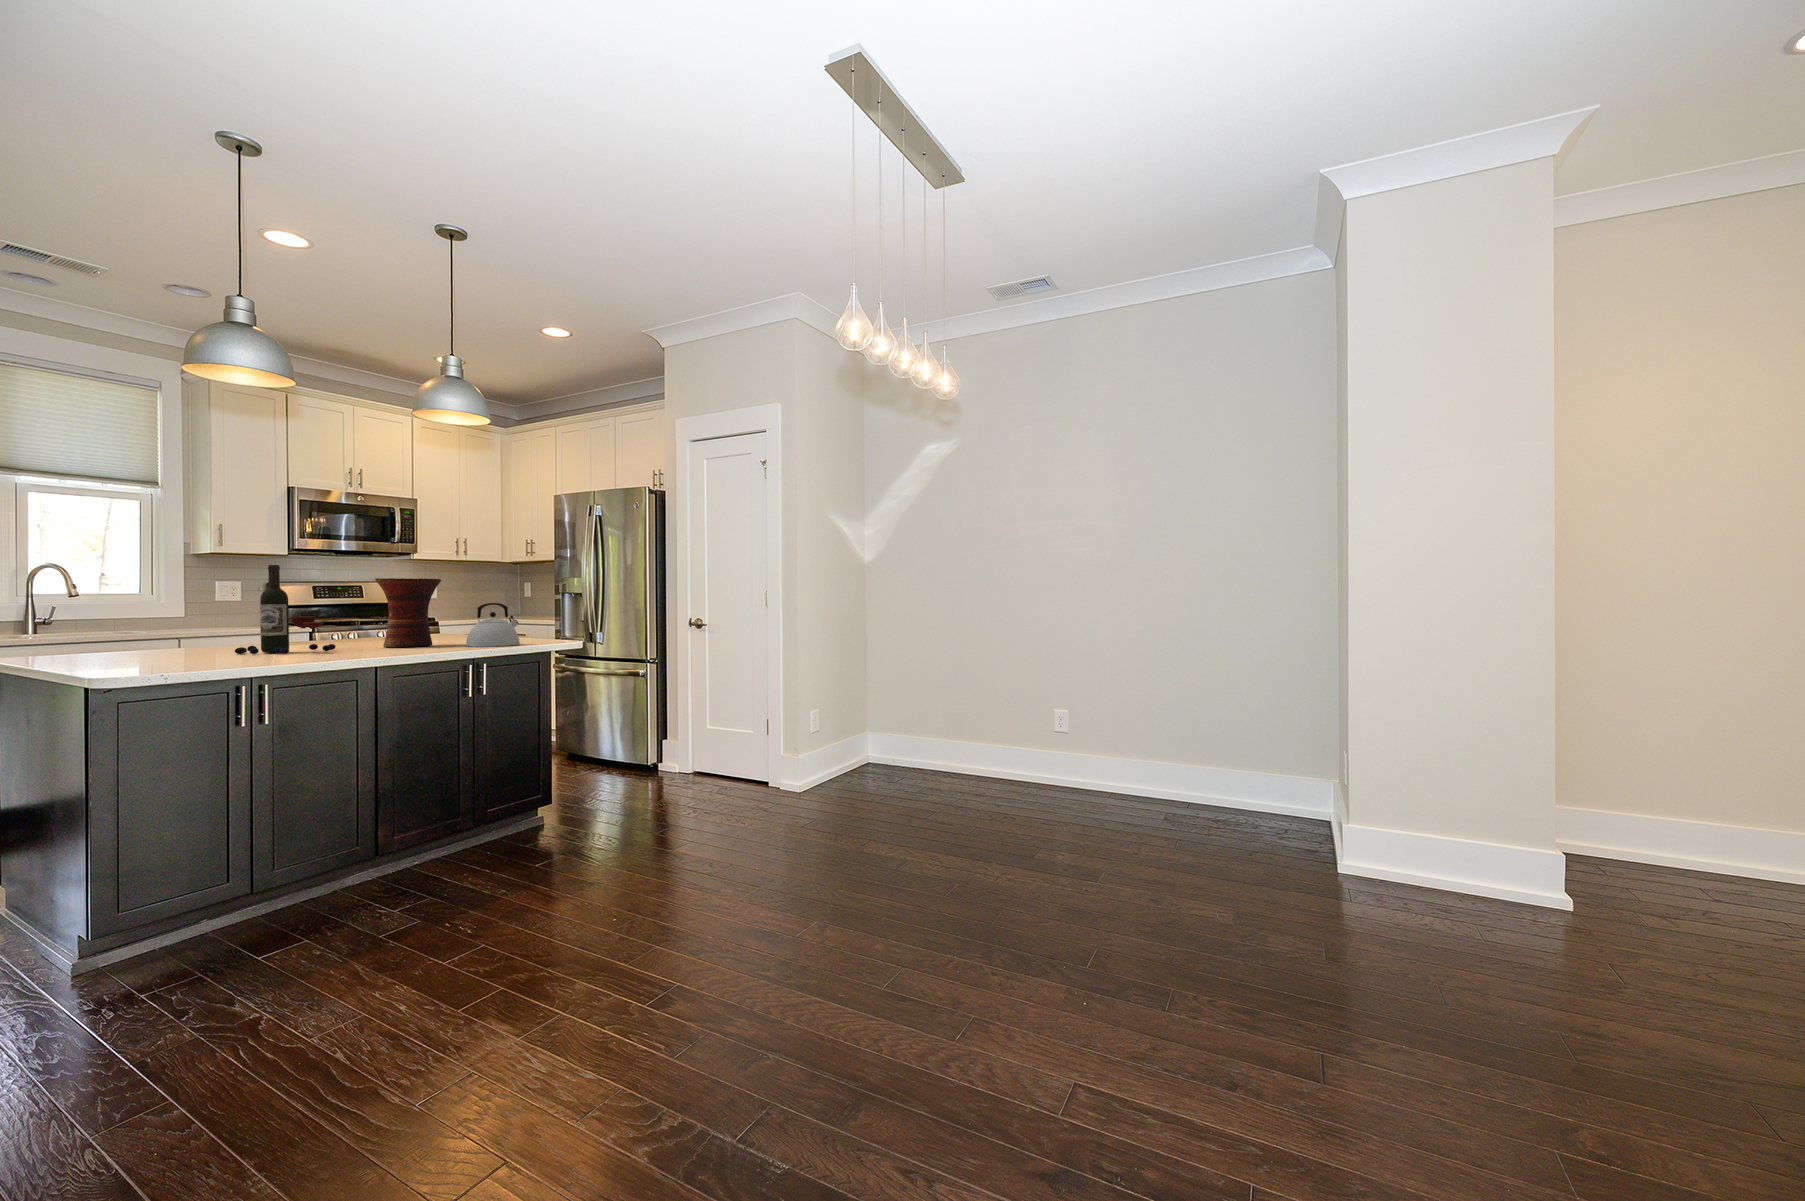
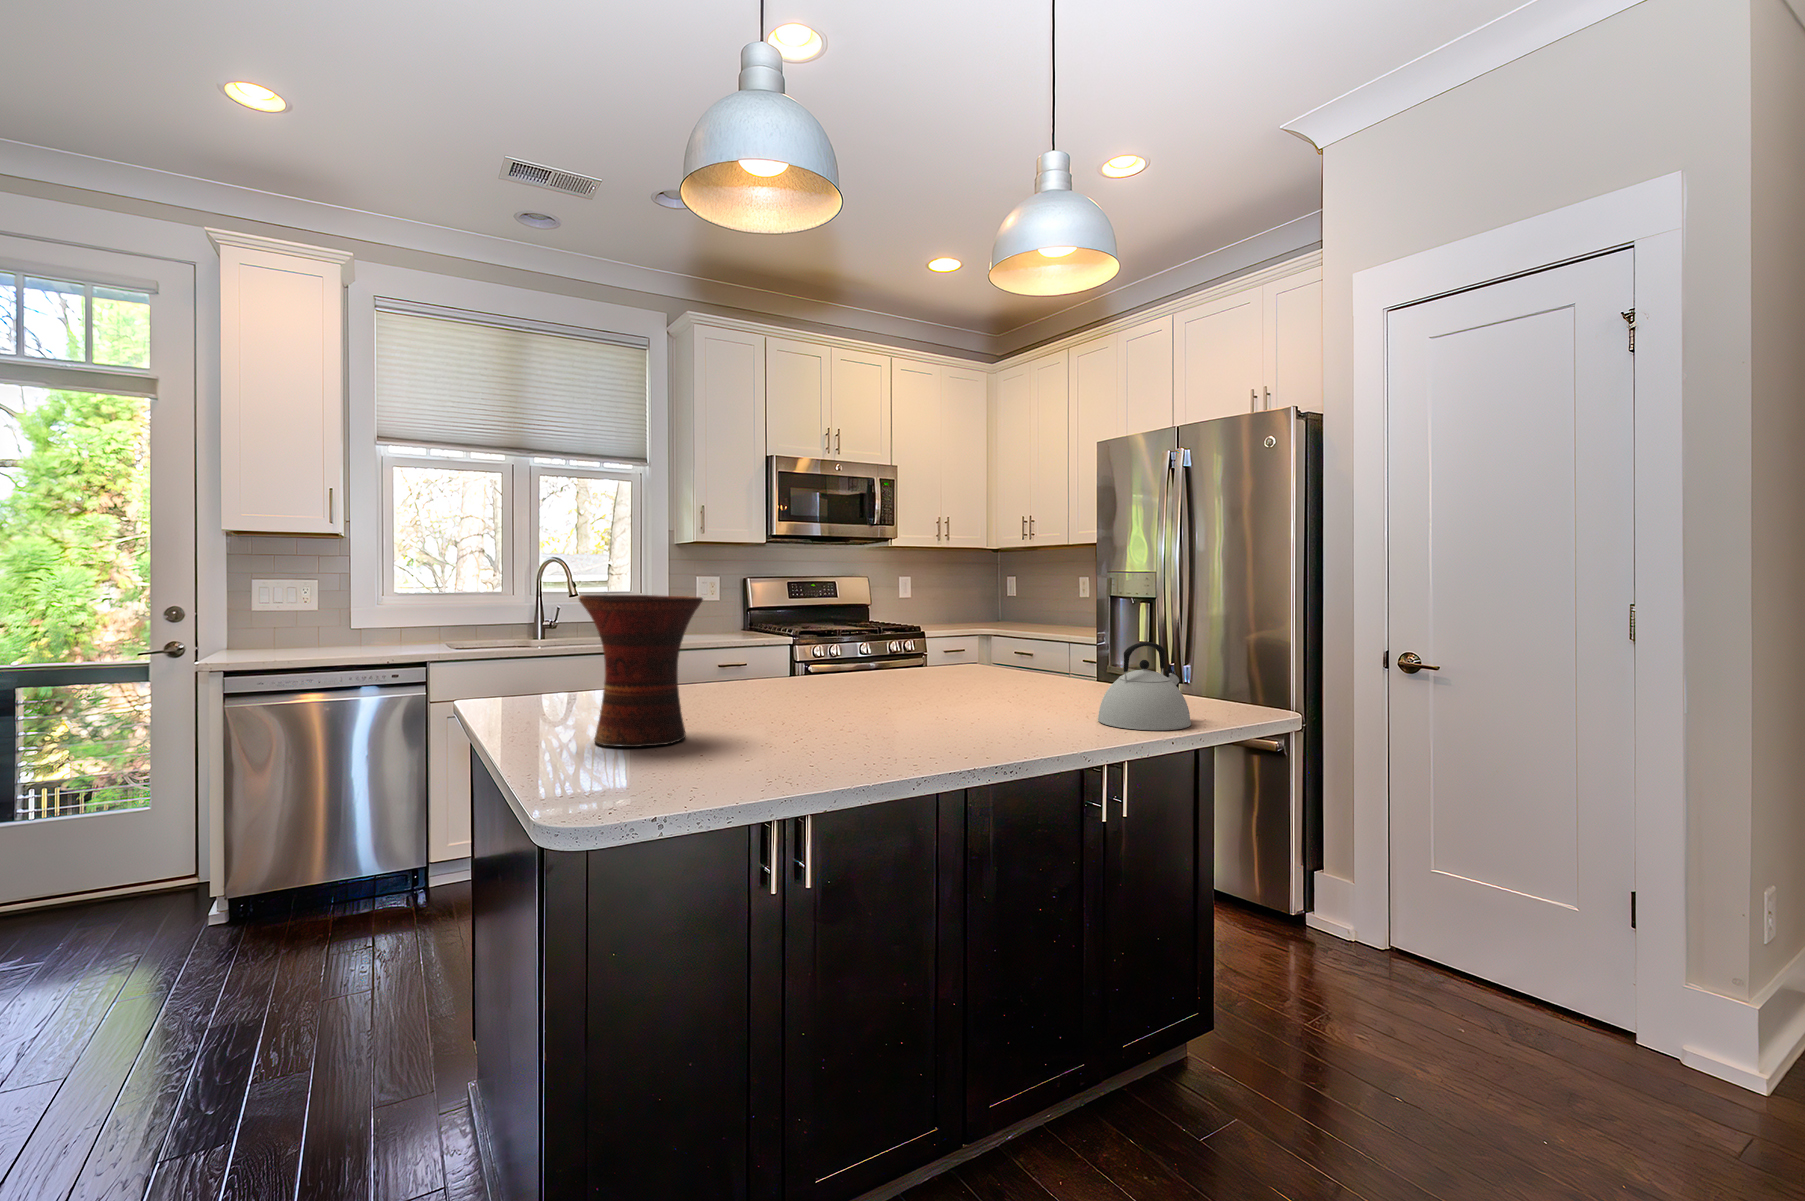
wine bottle: present [235,565,336,654] -> none [769,574,902,737]
vase: present [375,578,441,647] -> present [579,594,703,747]

